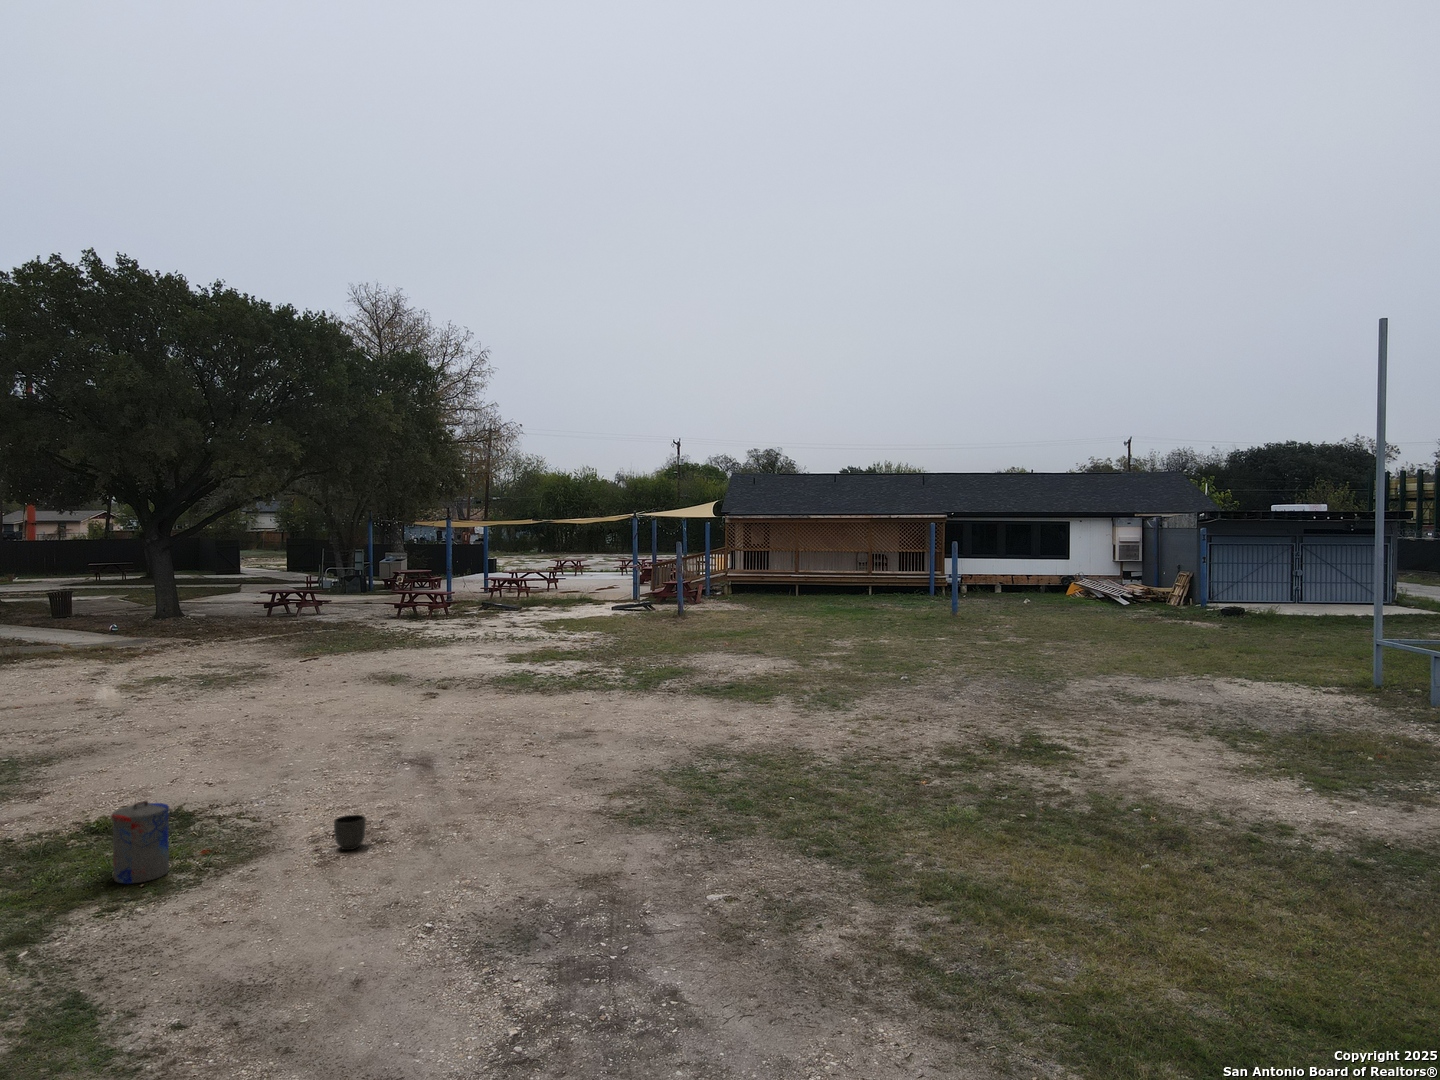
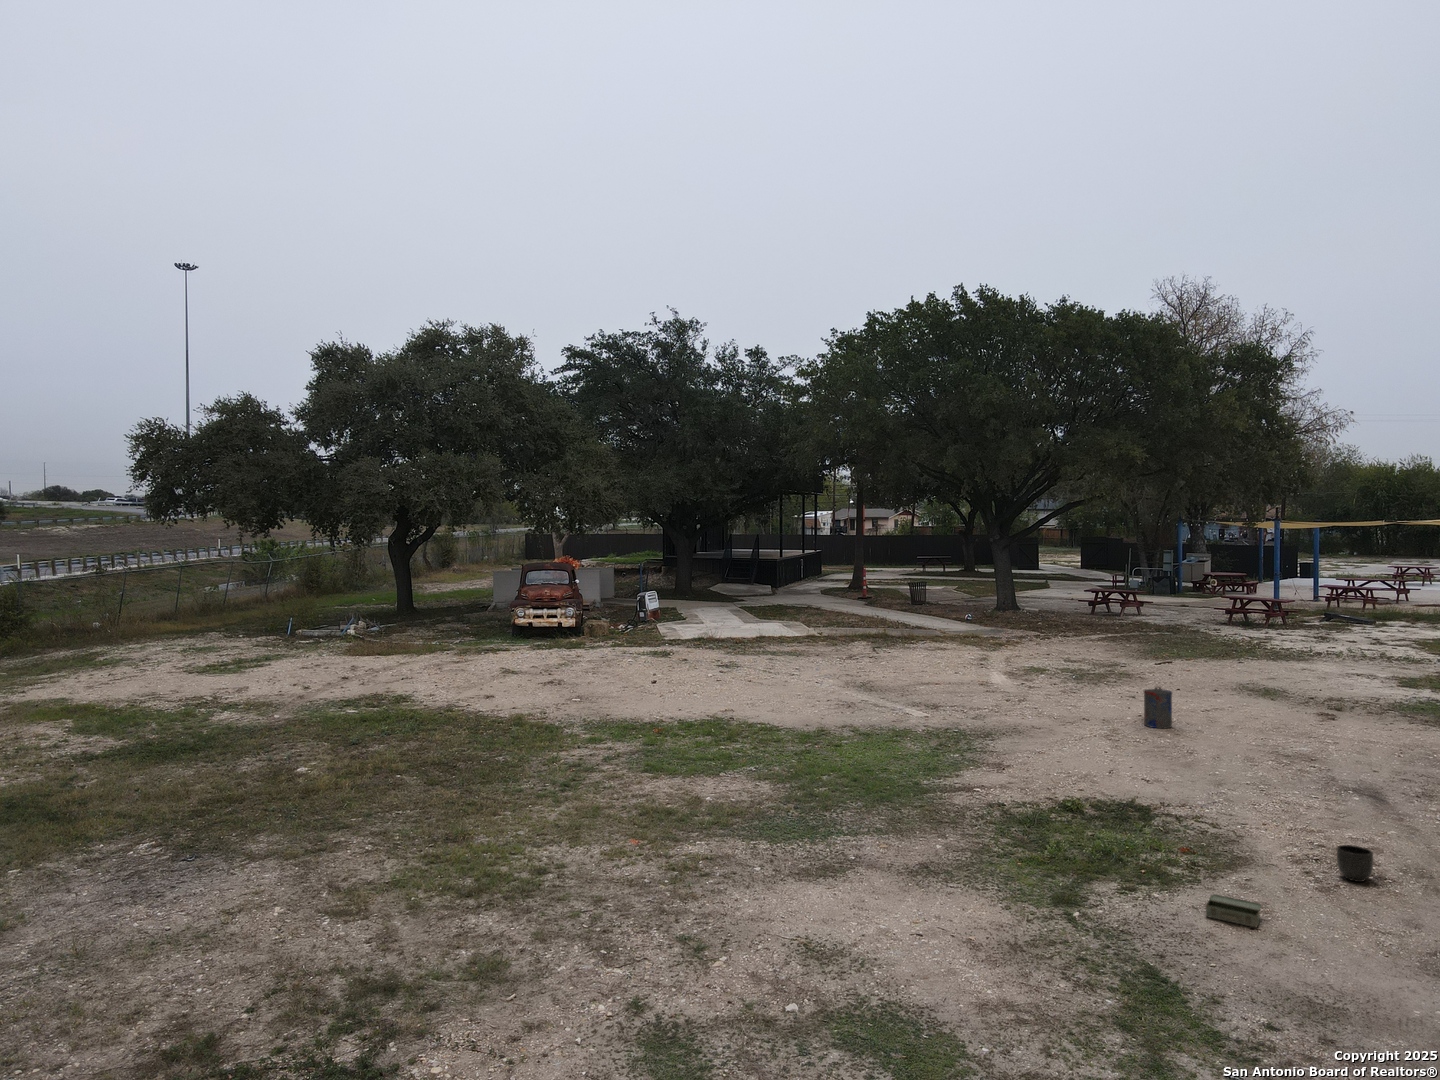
trash can: present [111,801,169,884] -> present [1144,687,1172,728]
toolbox: none [158,899,225,929] -> present [1206,894,1262,927]

